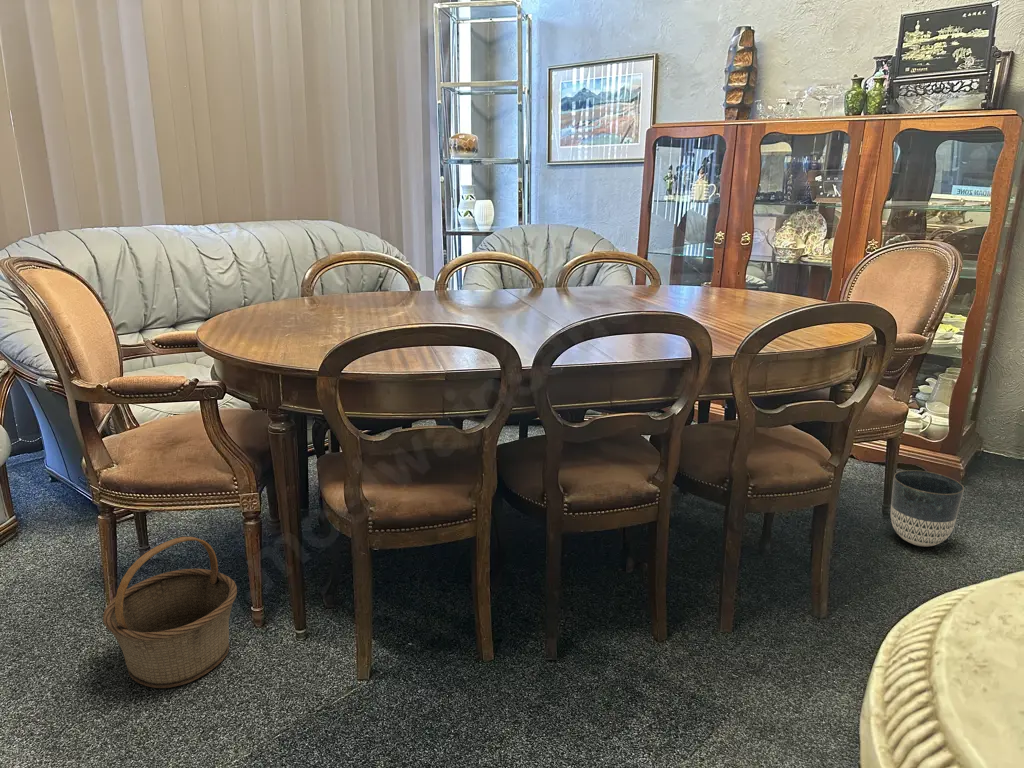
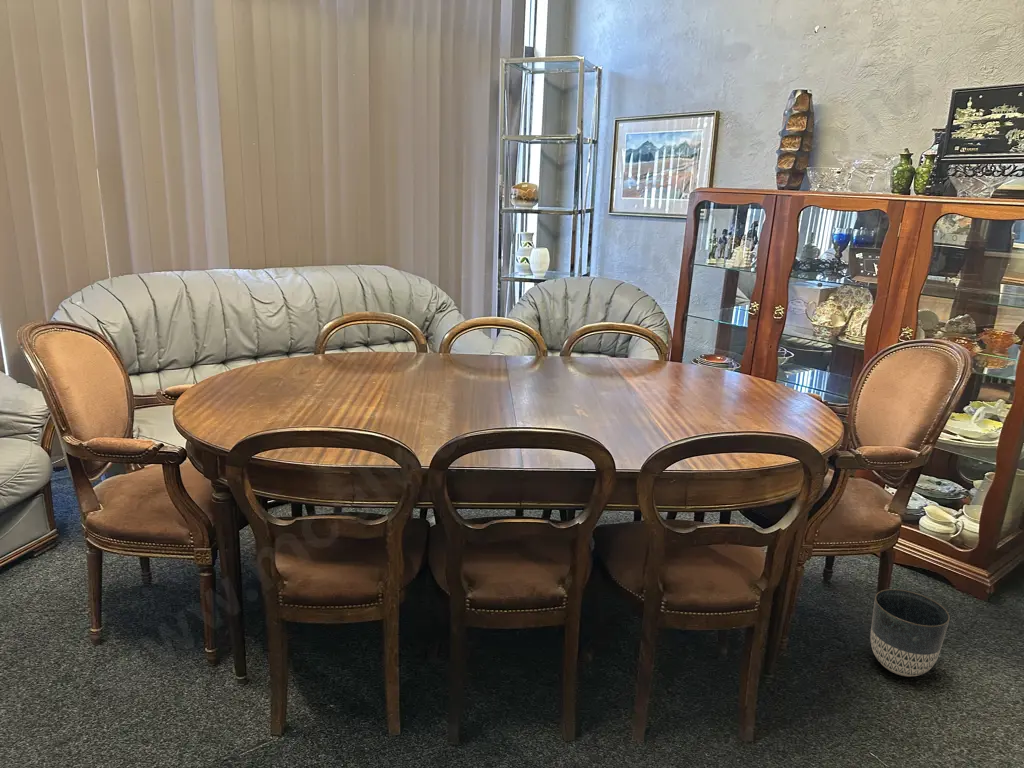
basket: present [103,537,237,688] -> none [68,580,188,713]

